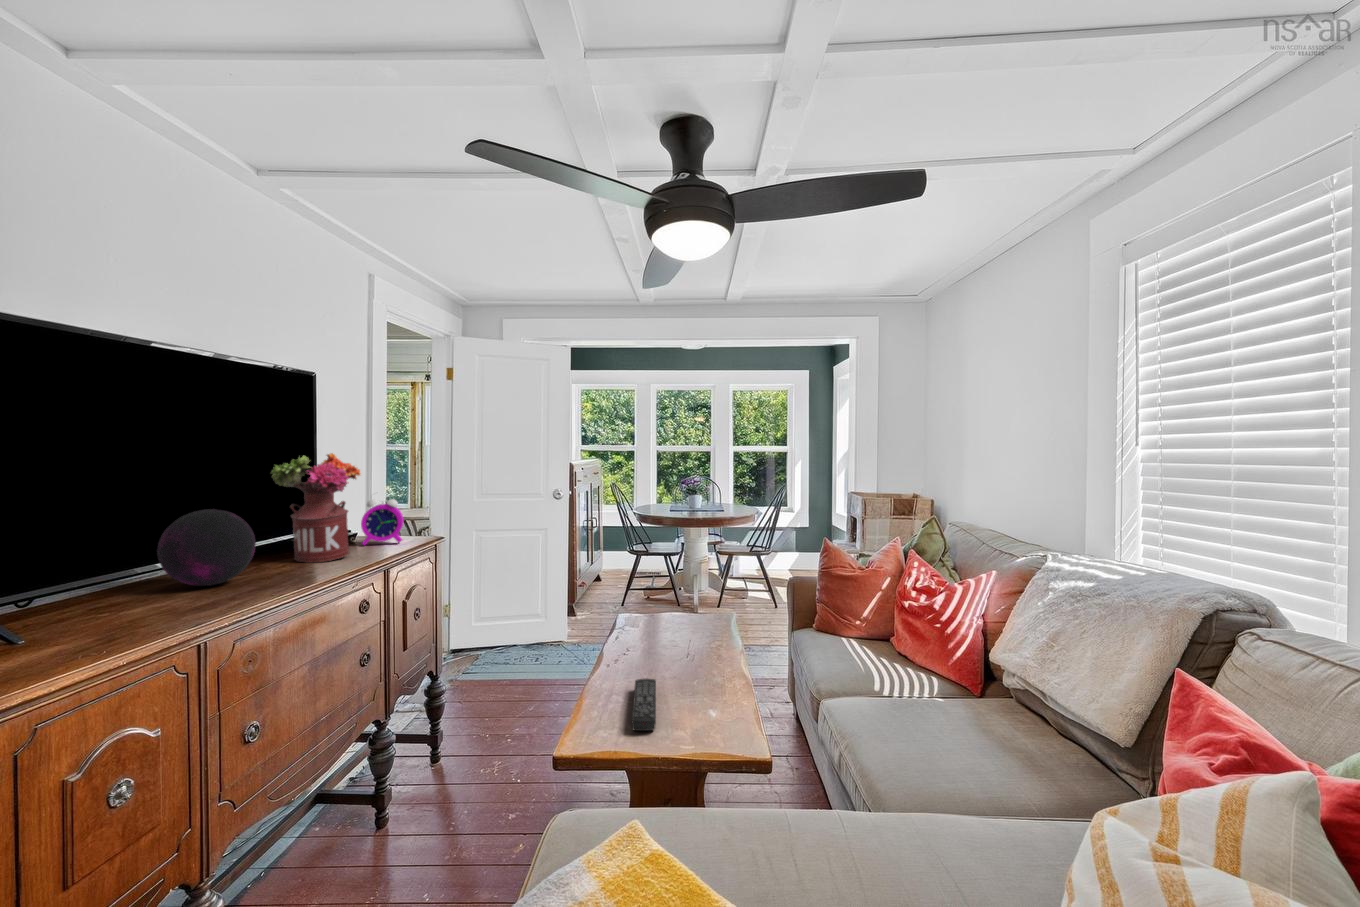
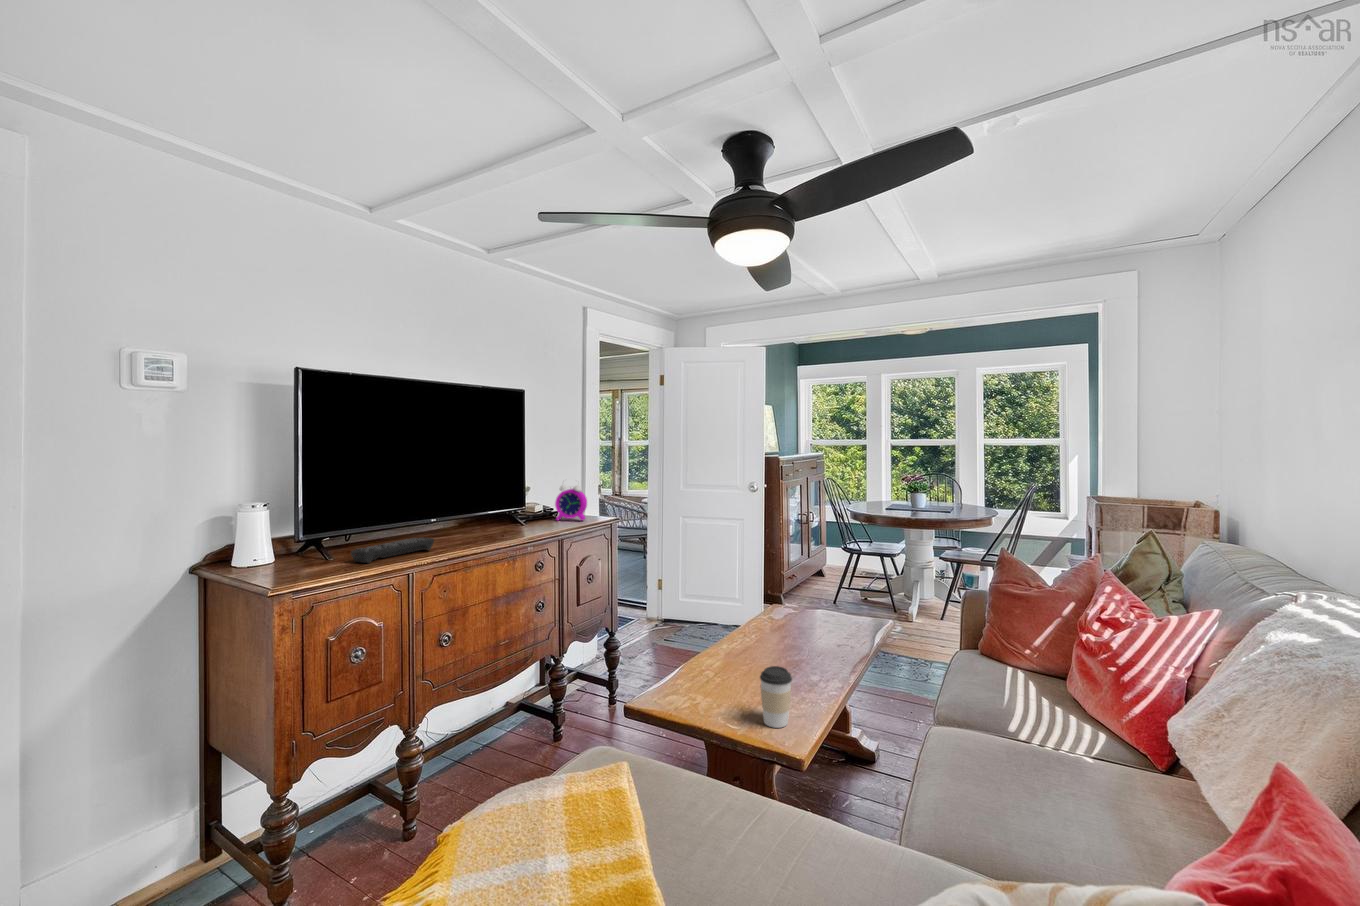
flower arrangement: present [271,453,360,563] -> none [487,448,547,530]
decorative orb: present [157,509,256,586] -> none [408,487,465,539]
coffee cup: none [702,675,736,740] -> present [760,666,792,728]
remote control: present [632,679,656,731] -> present [351,538,434,563]

